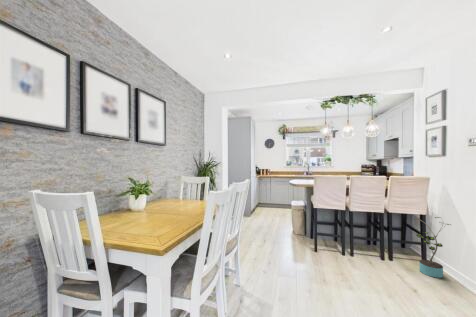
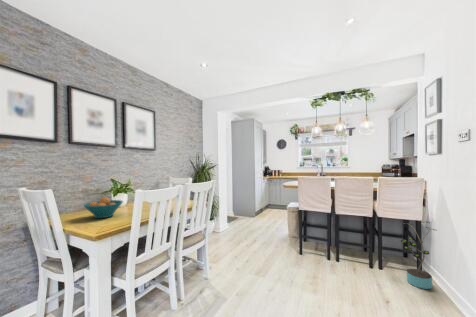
fruit bowl: none [116,200,161,226] -> present [84,197,123,218]

